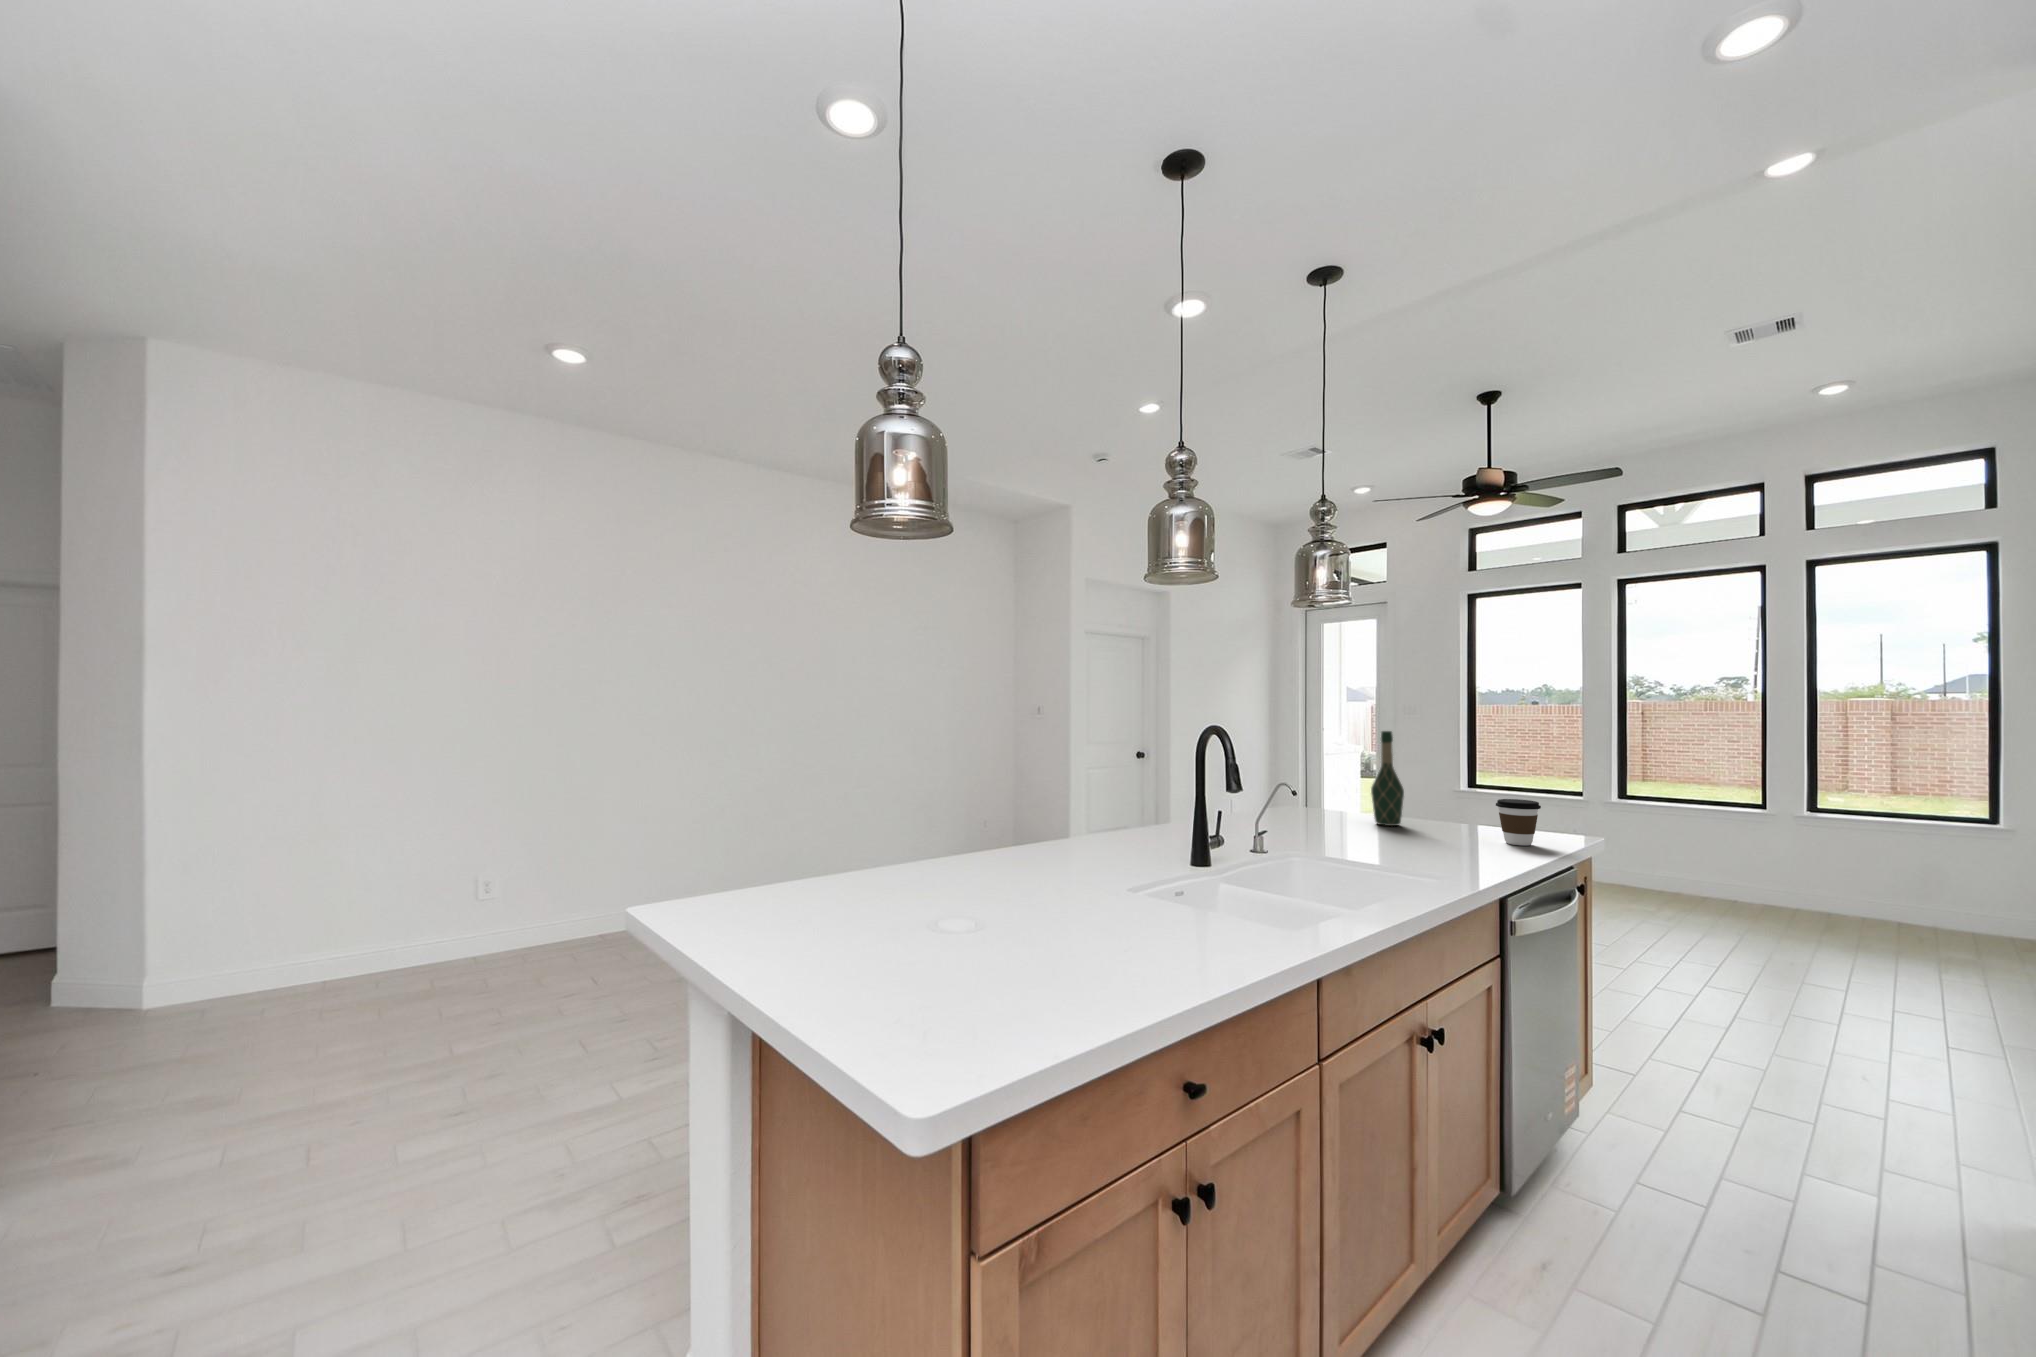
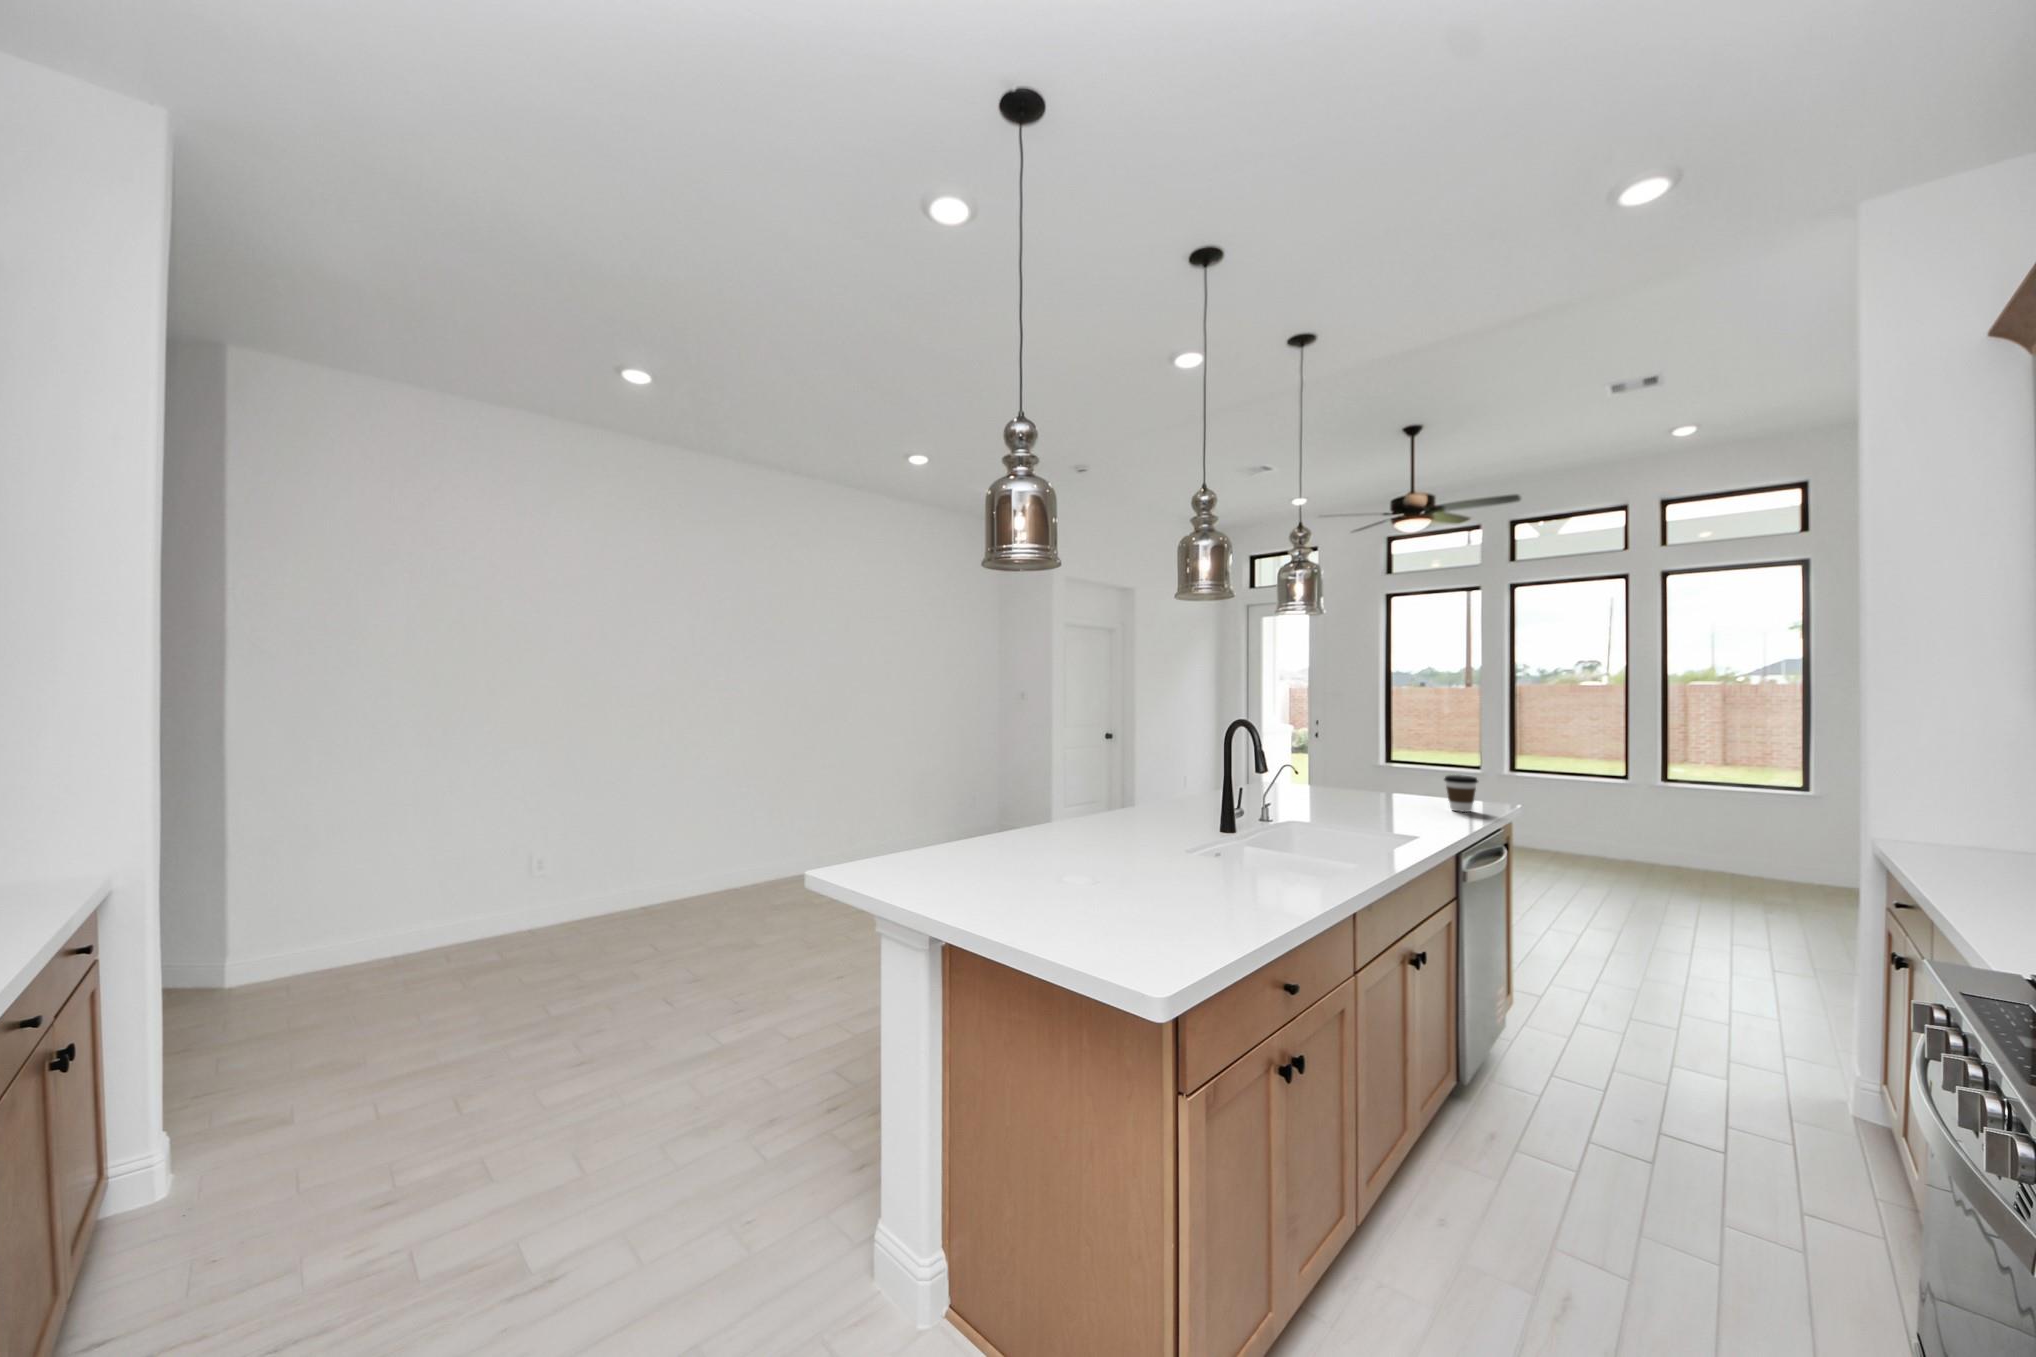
wine bottle: present [1371,731,1404,826] -> none [1342,721,1368,798]

